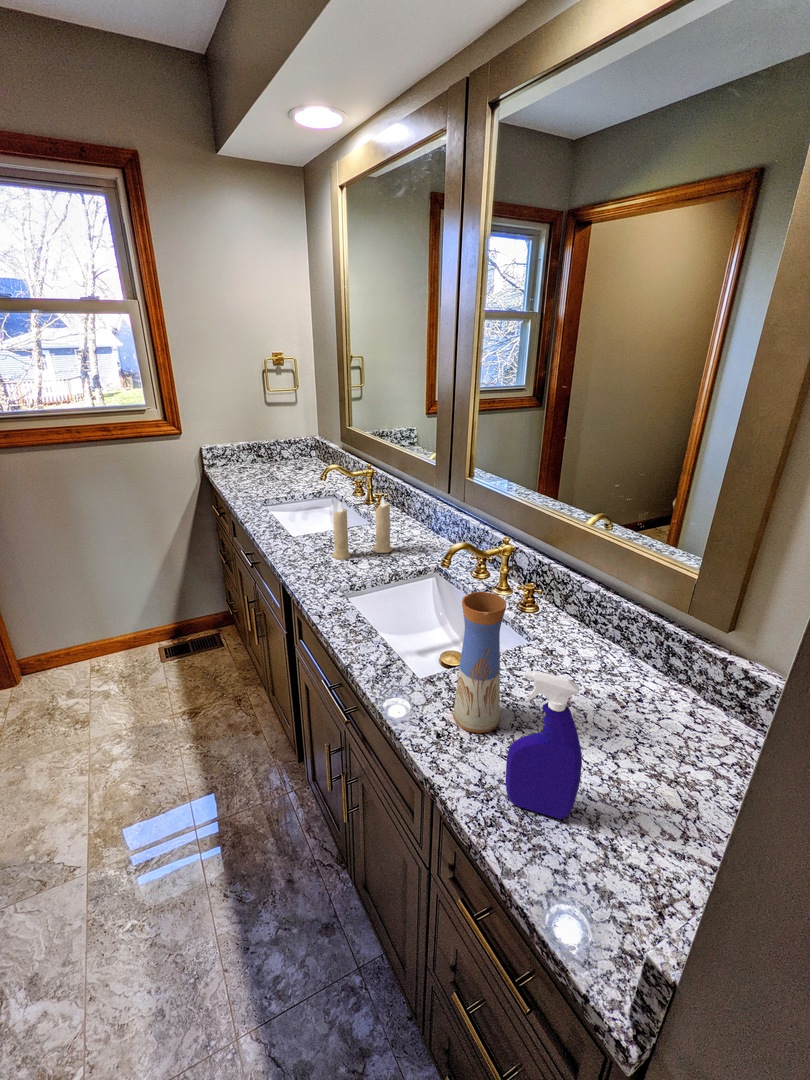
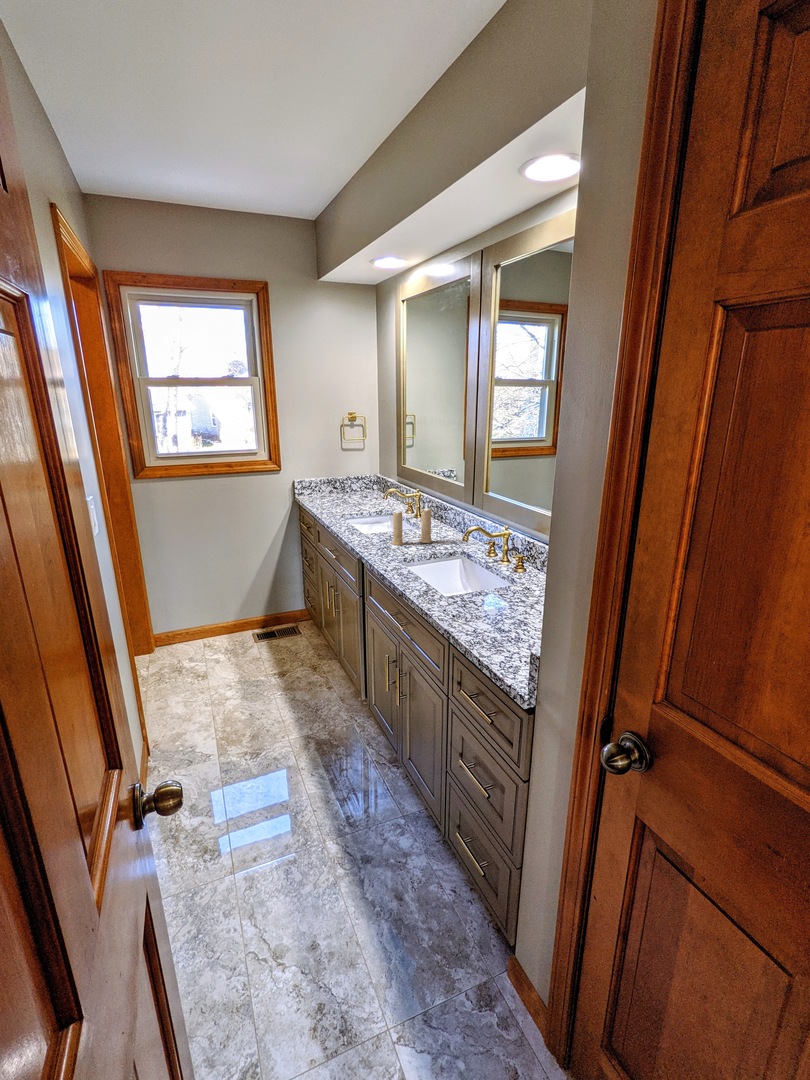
vase: present [453,592,506,733] -> none [465,535,494,617]
spray bottle: present [506,670,582,819] -> none [489,559,528,645]

